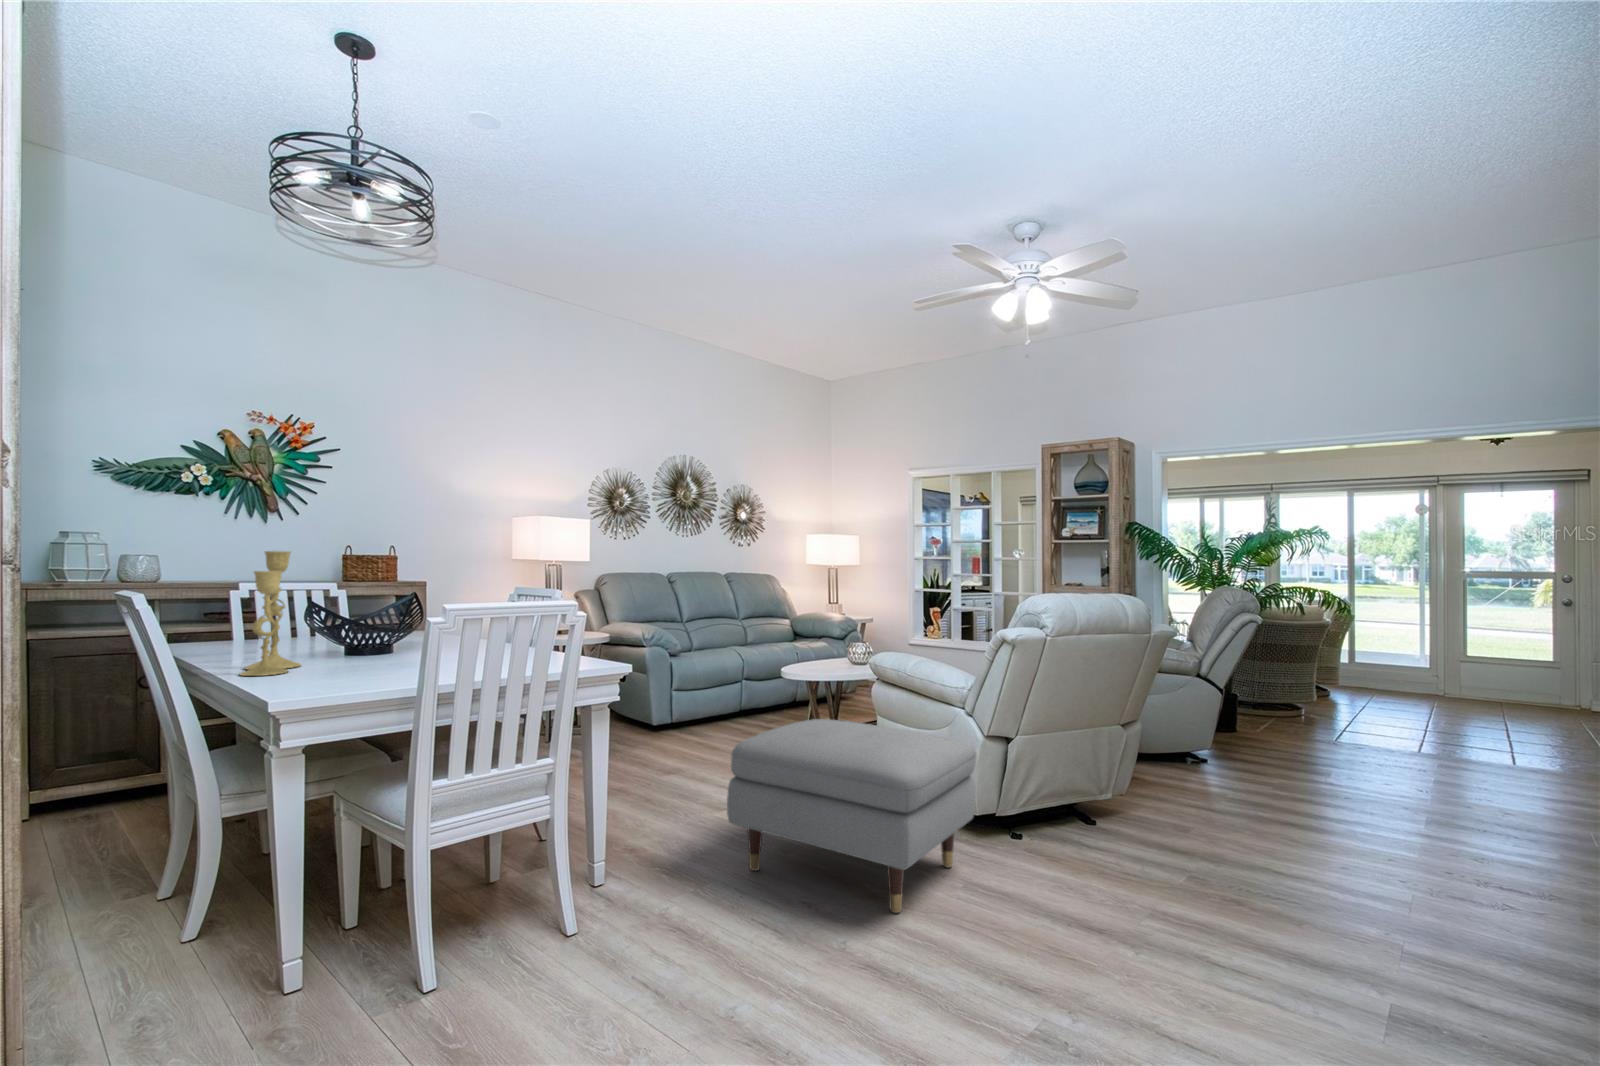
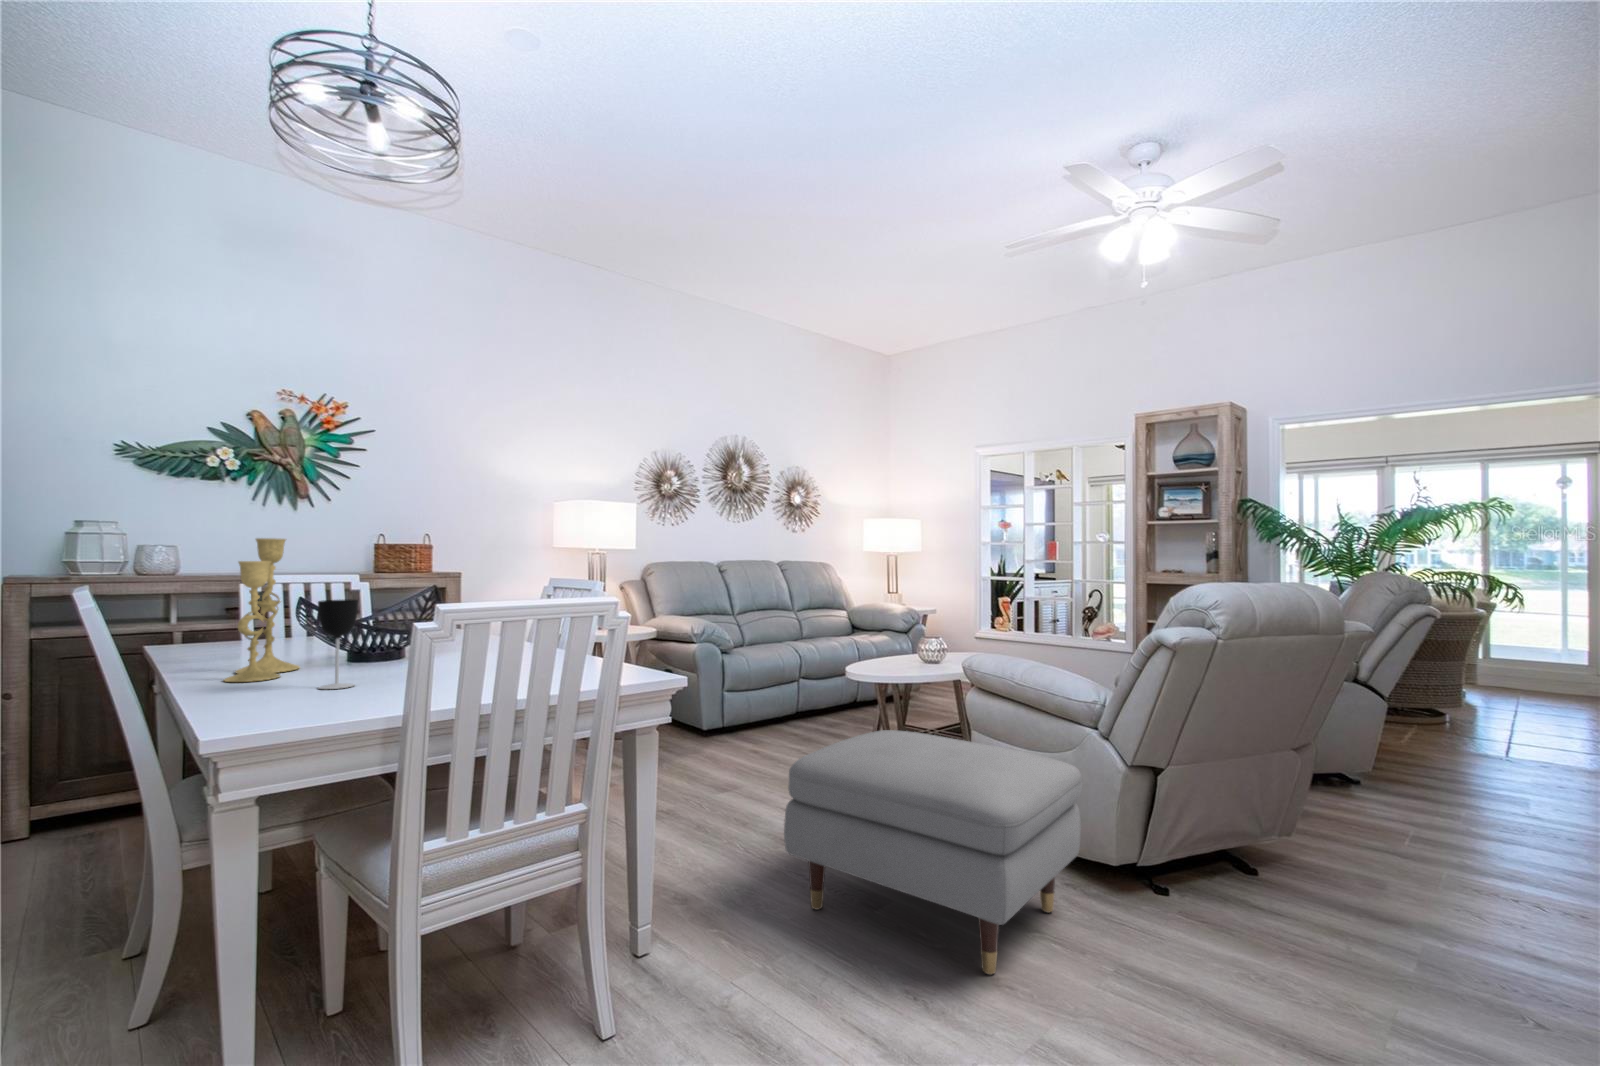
wine glass: none [329,604,364,681] -> present [318,600,358,689]

